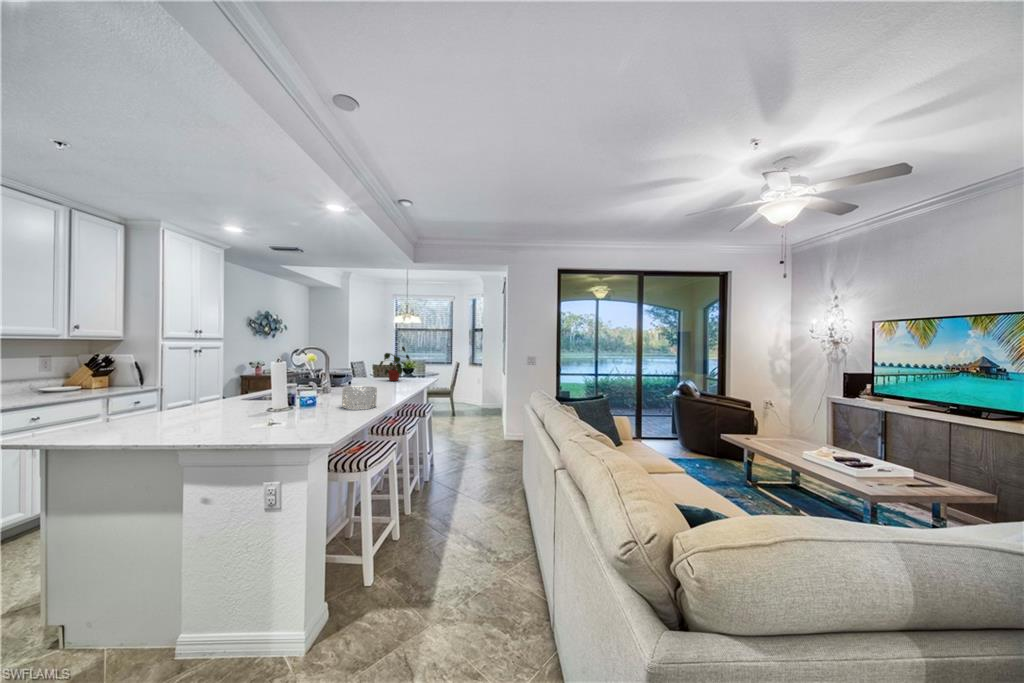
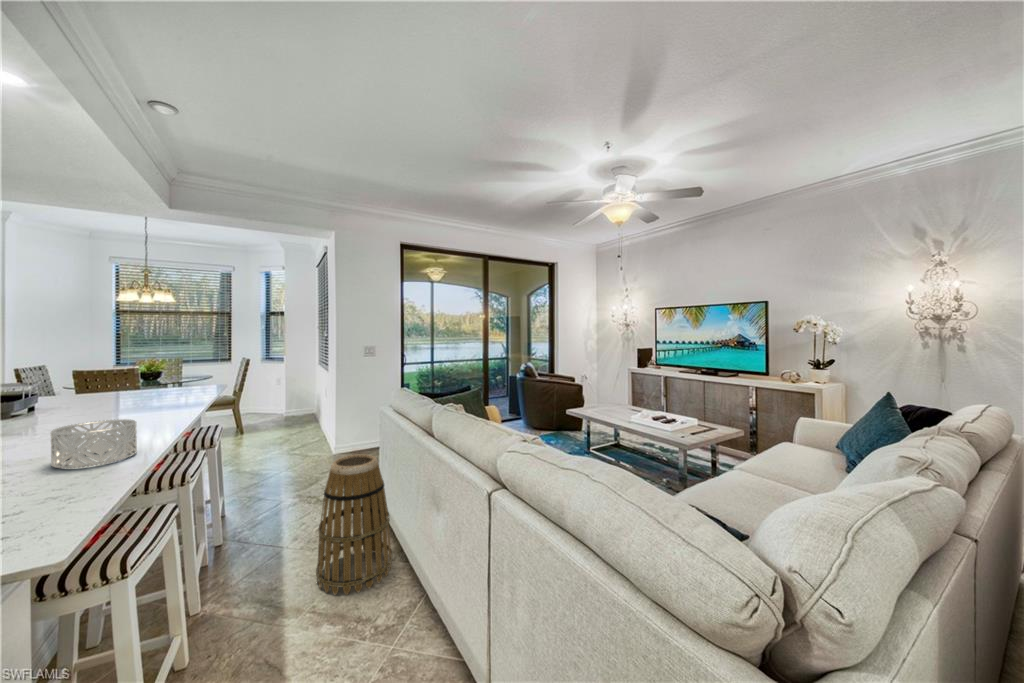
potted plant: present [380,347,409,381] -> none [115,342,176,398]
basket: none [470,433,523,534] -> present [316,454,392,595]

